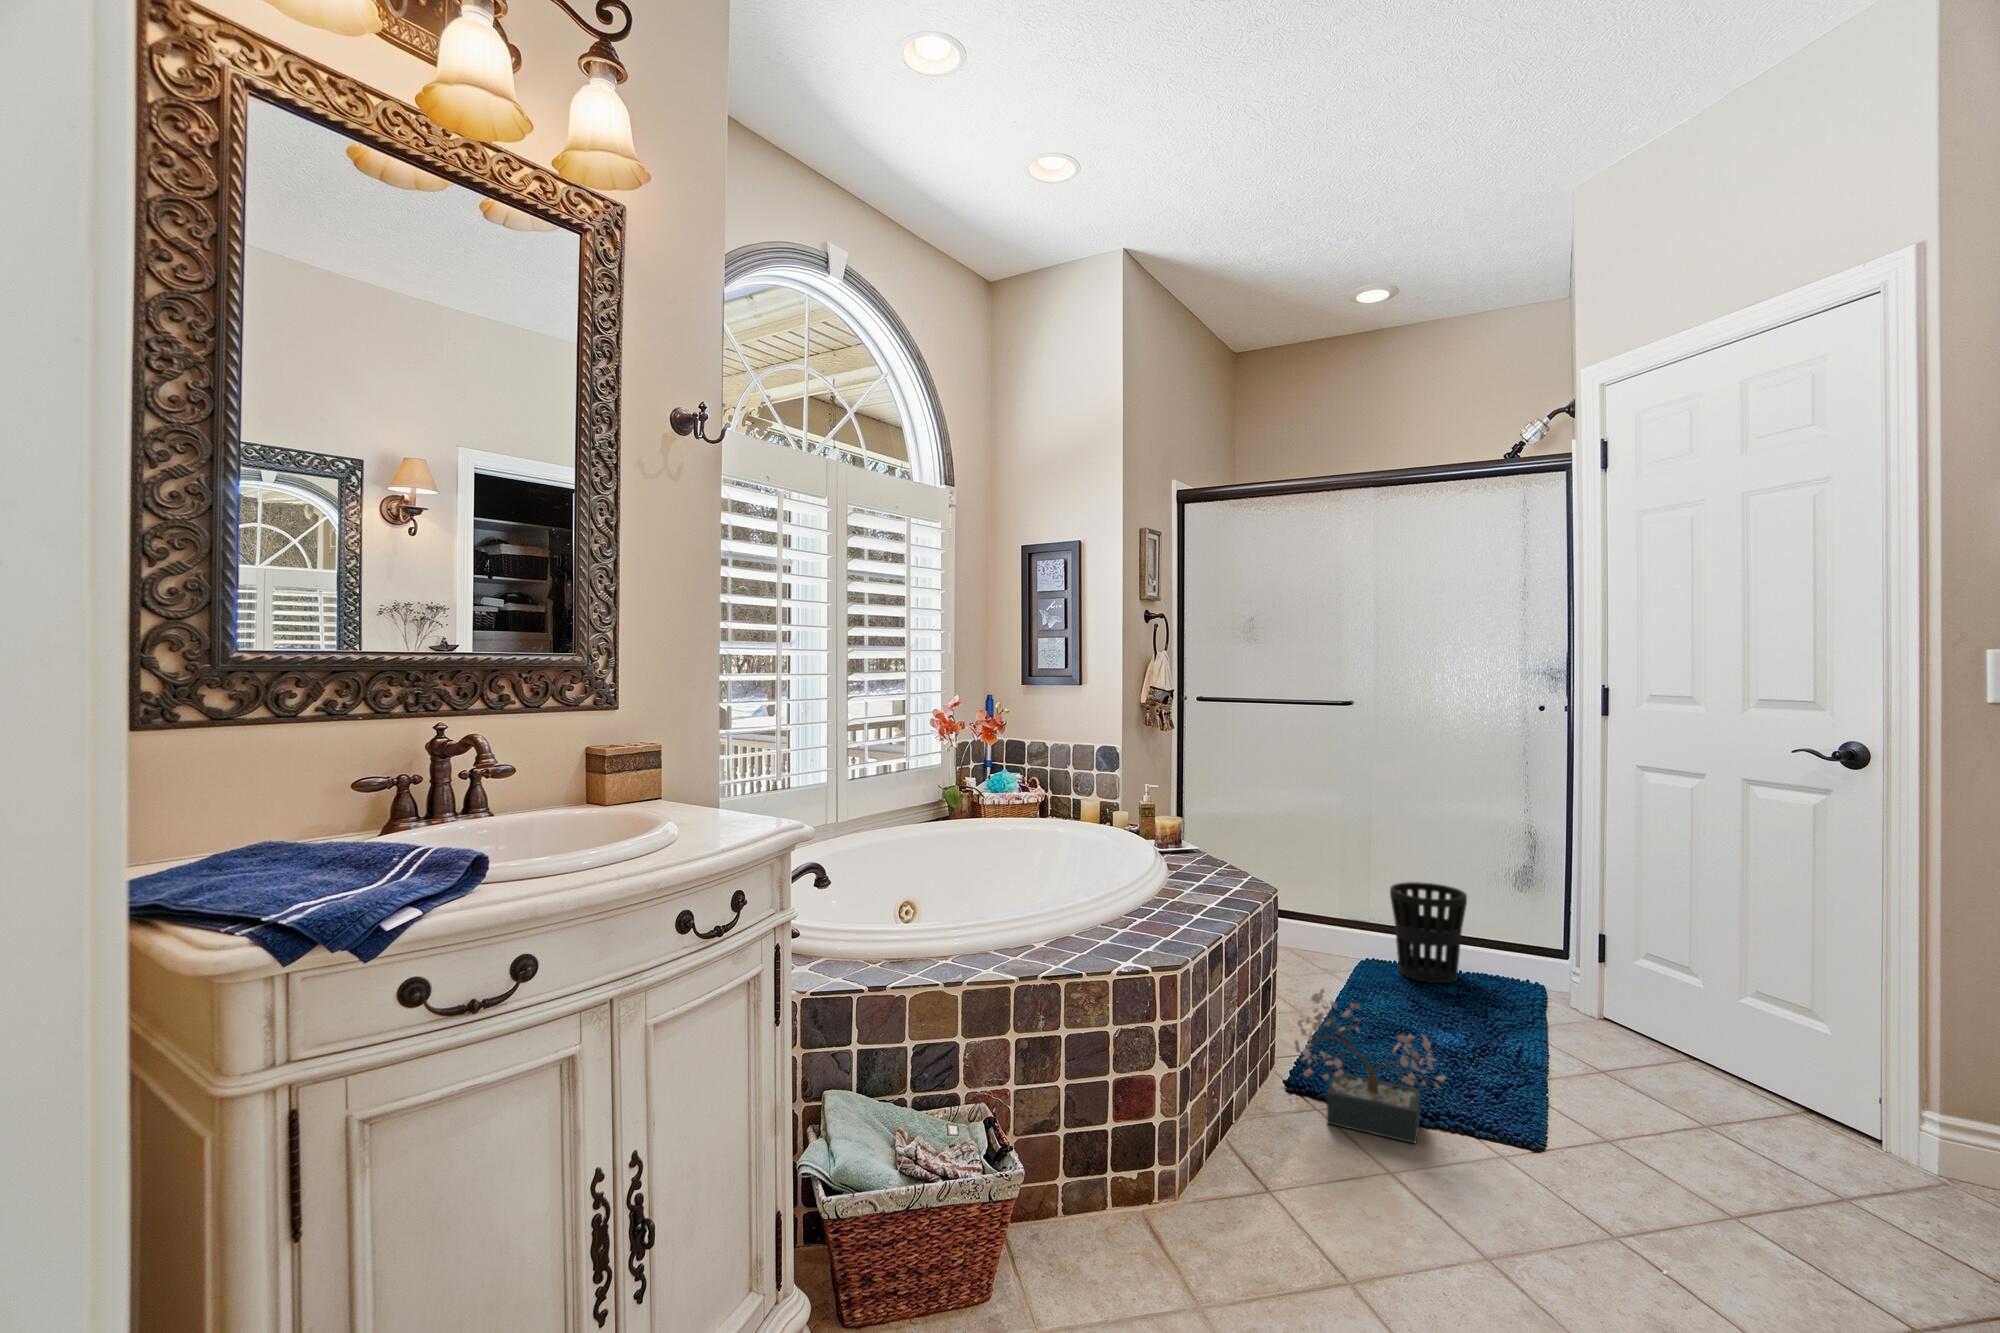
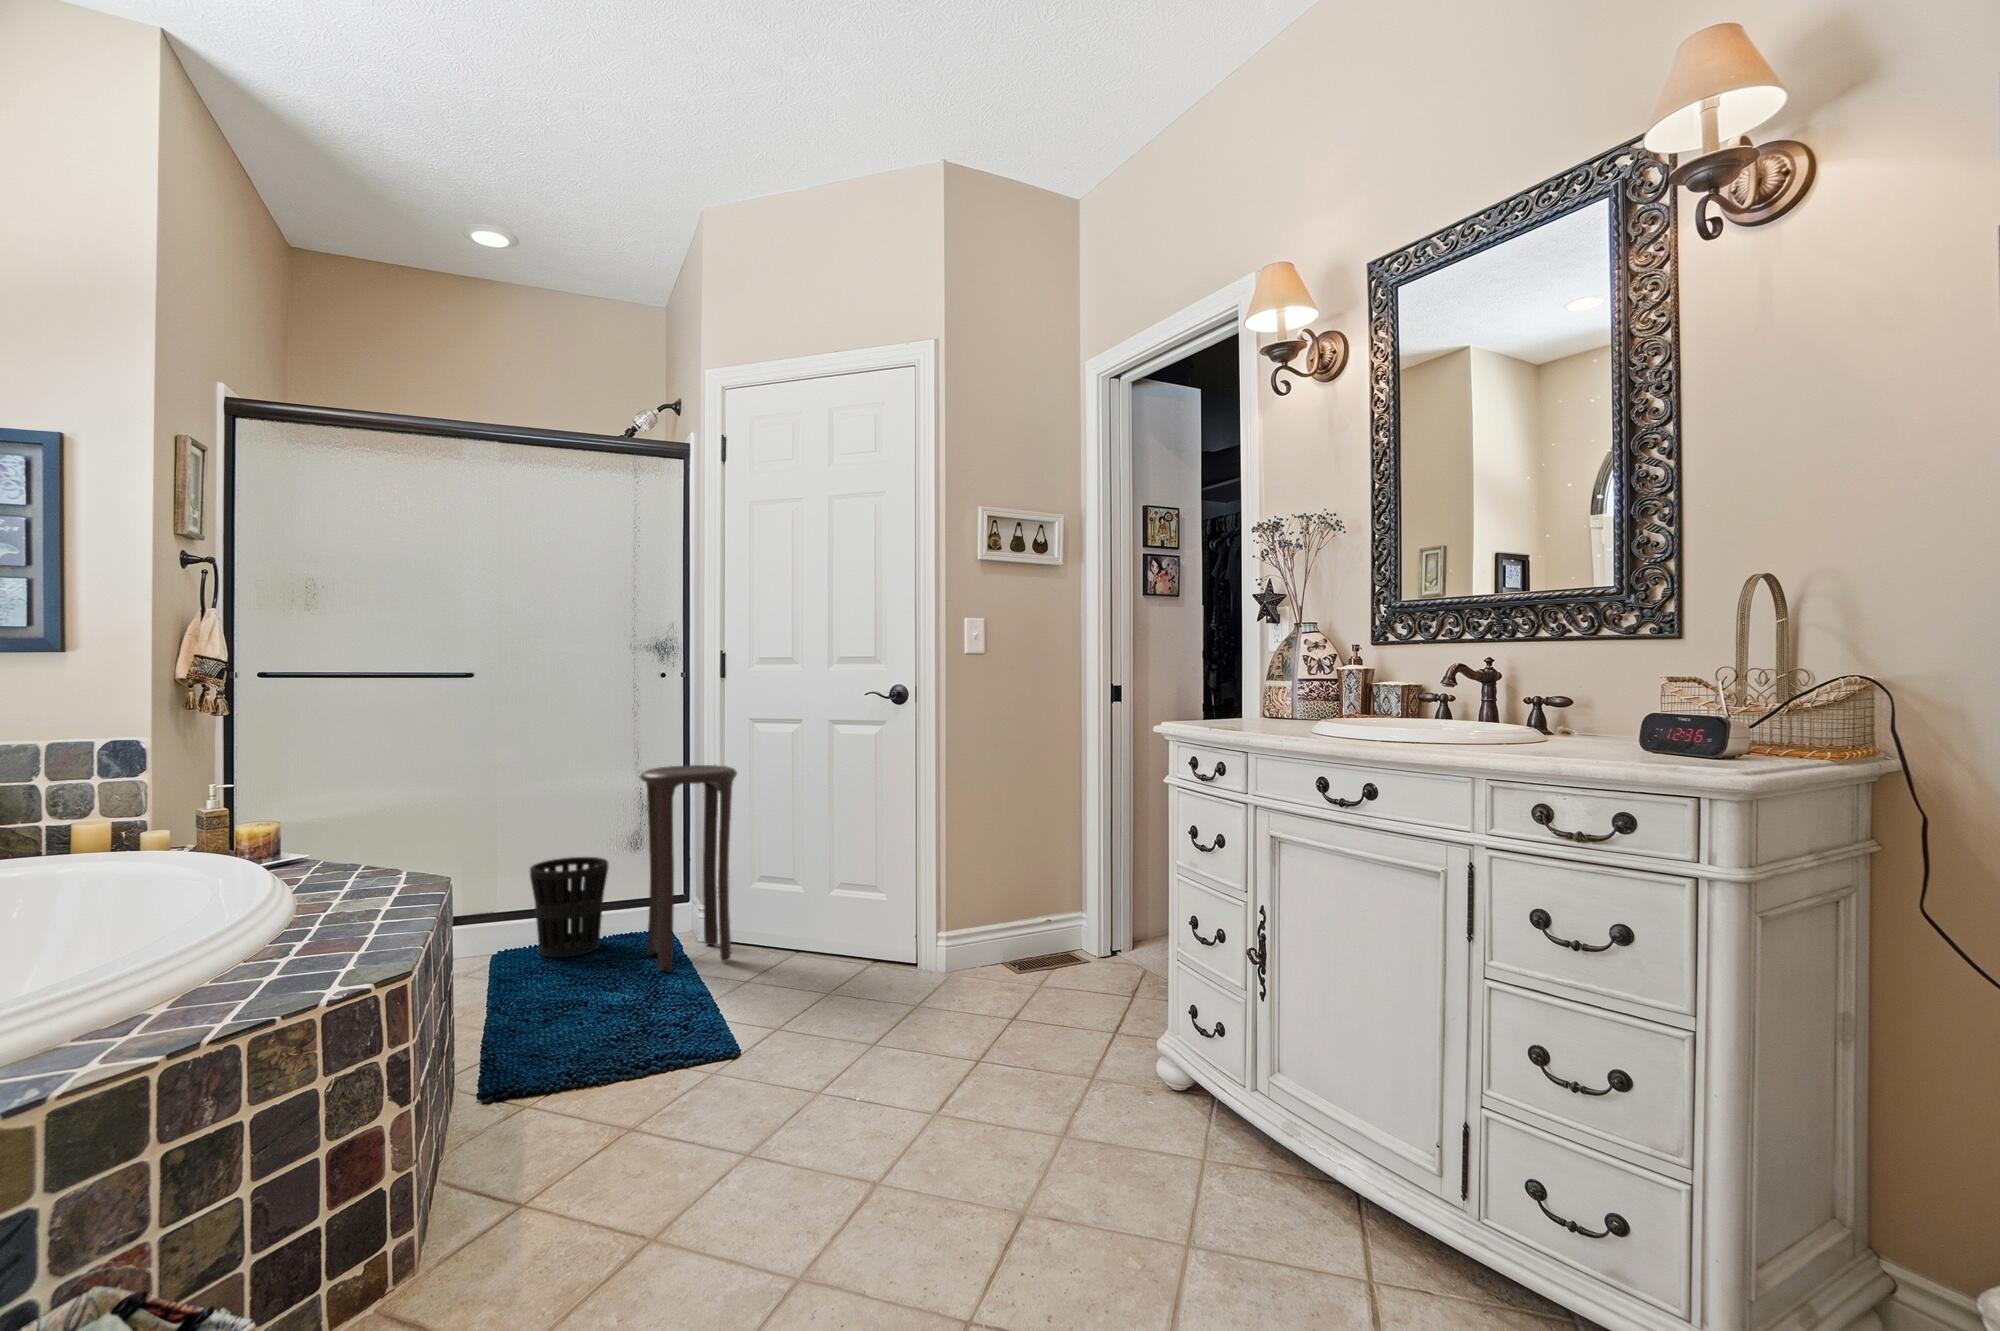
stool: none [1488,808,1606,1040] -> present [640,765,737,971]
decorative plant: present [1295,989,1446,1143] -> none [496,974,663,1116]

